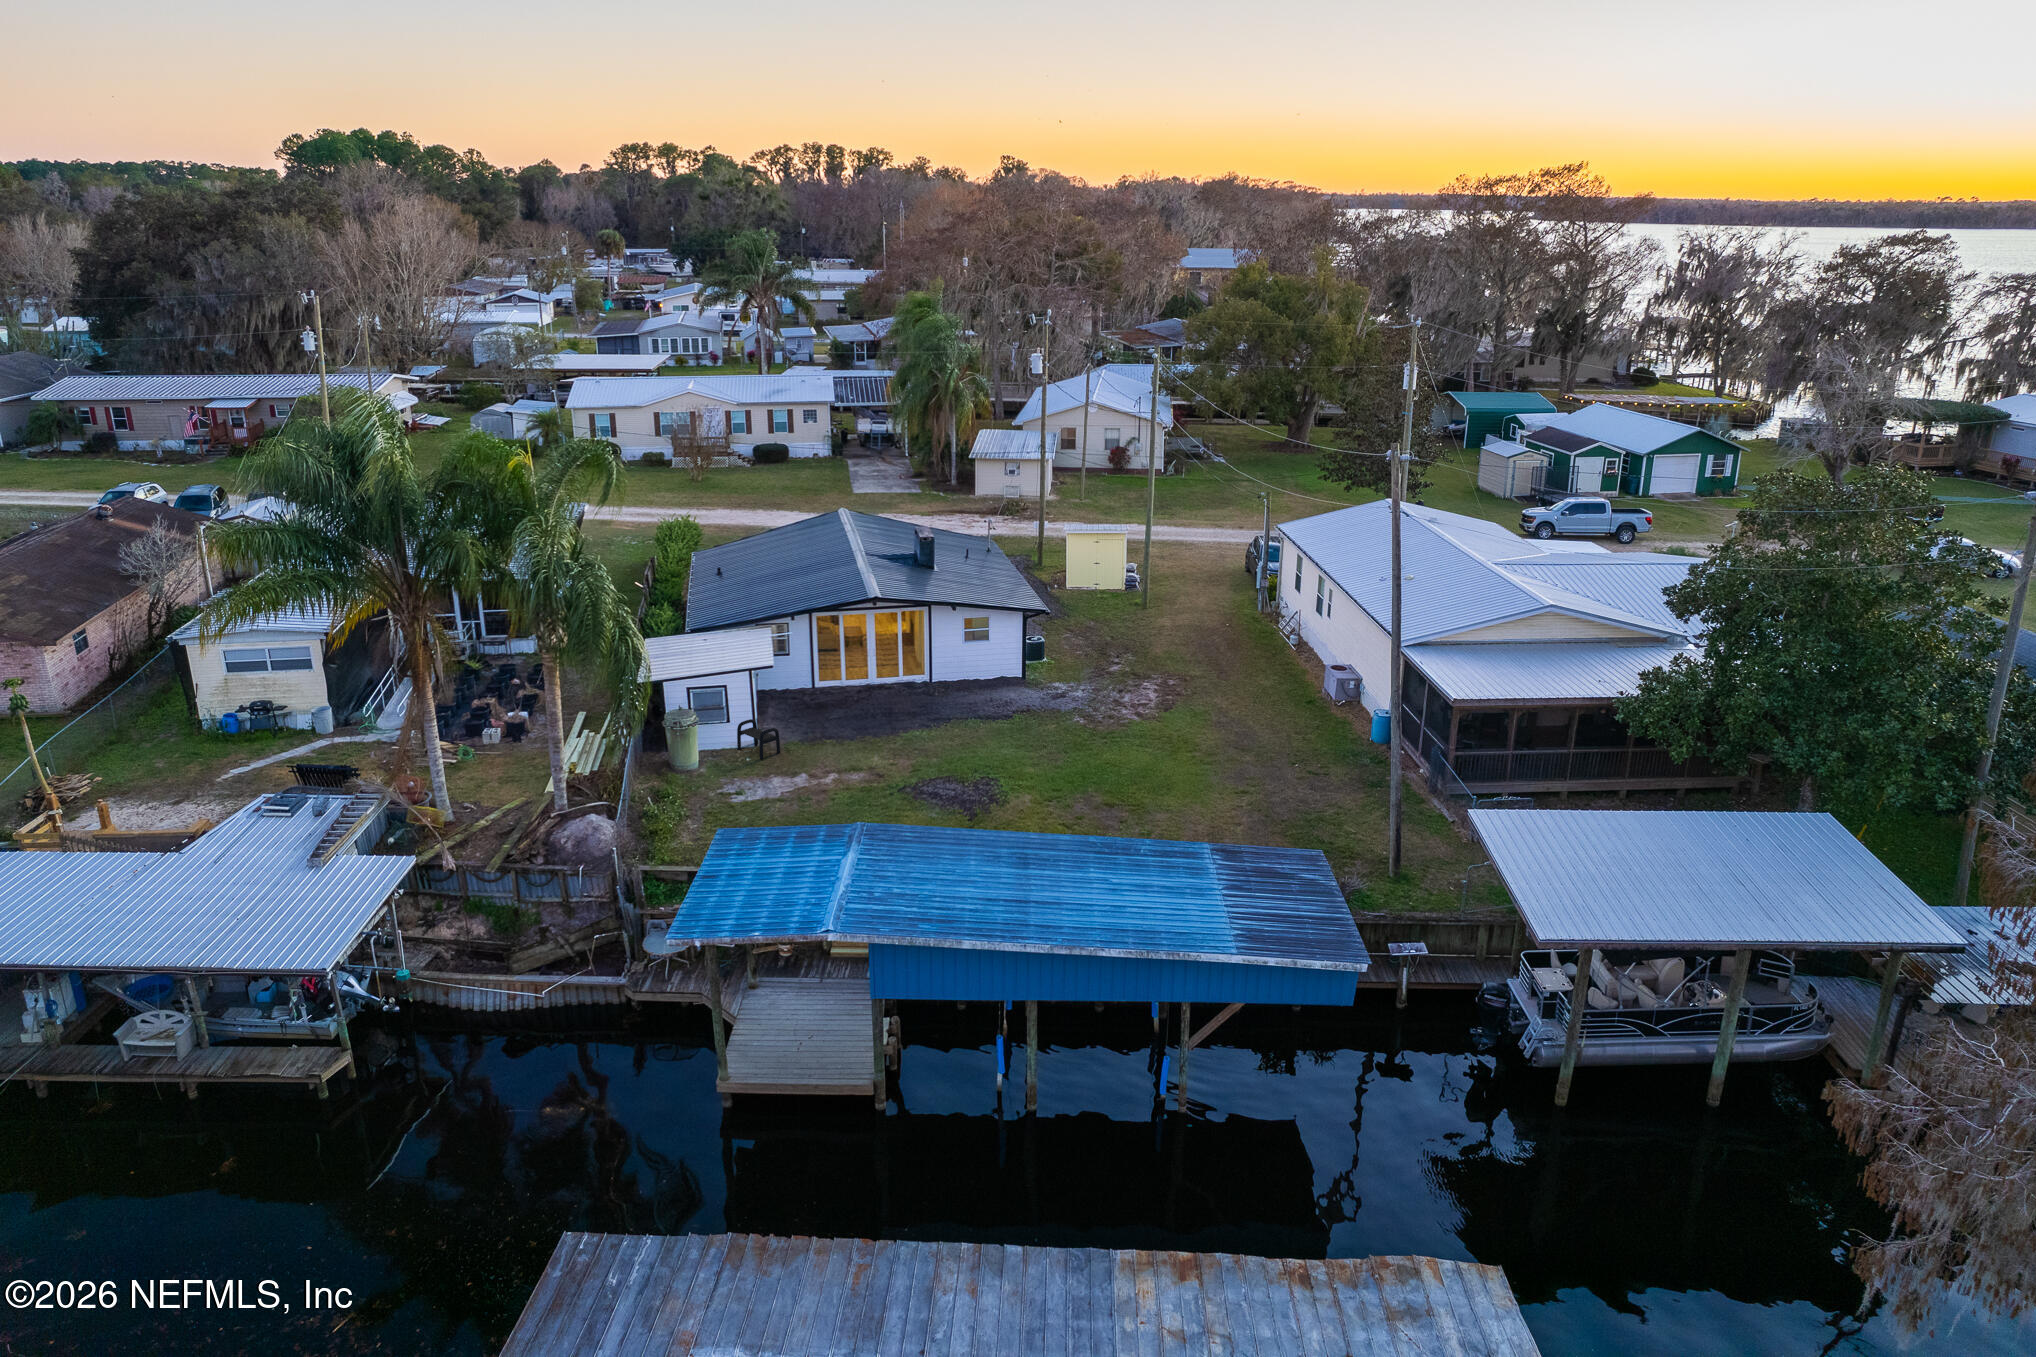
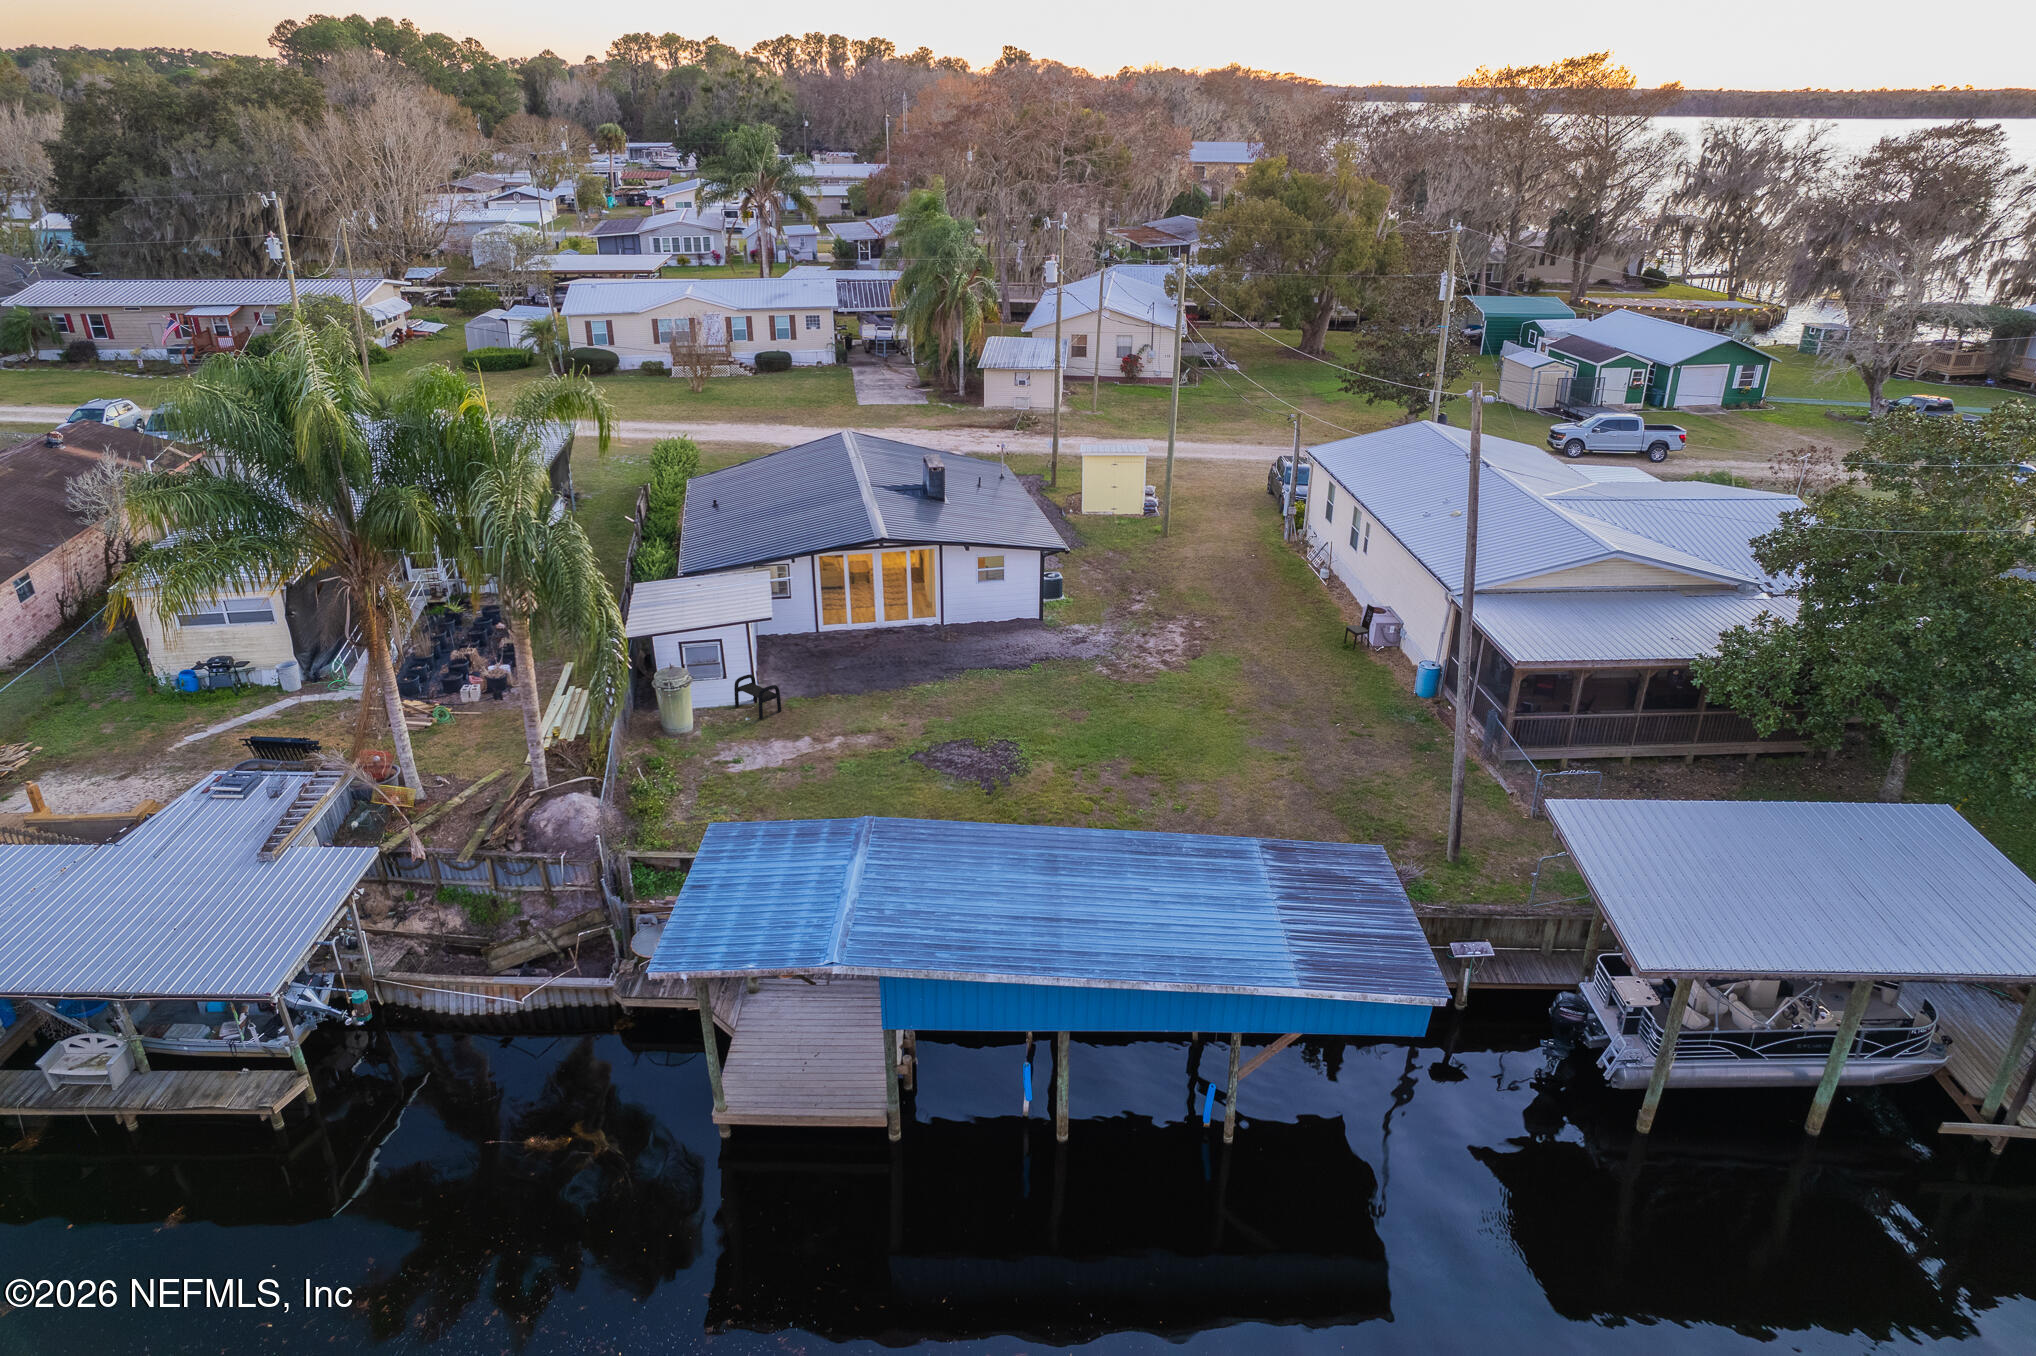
chair: none [1305,660,1332,703] -> present [1344,604,1375,650]

